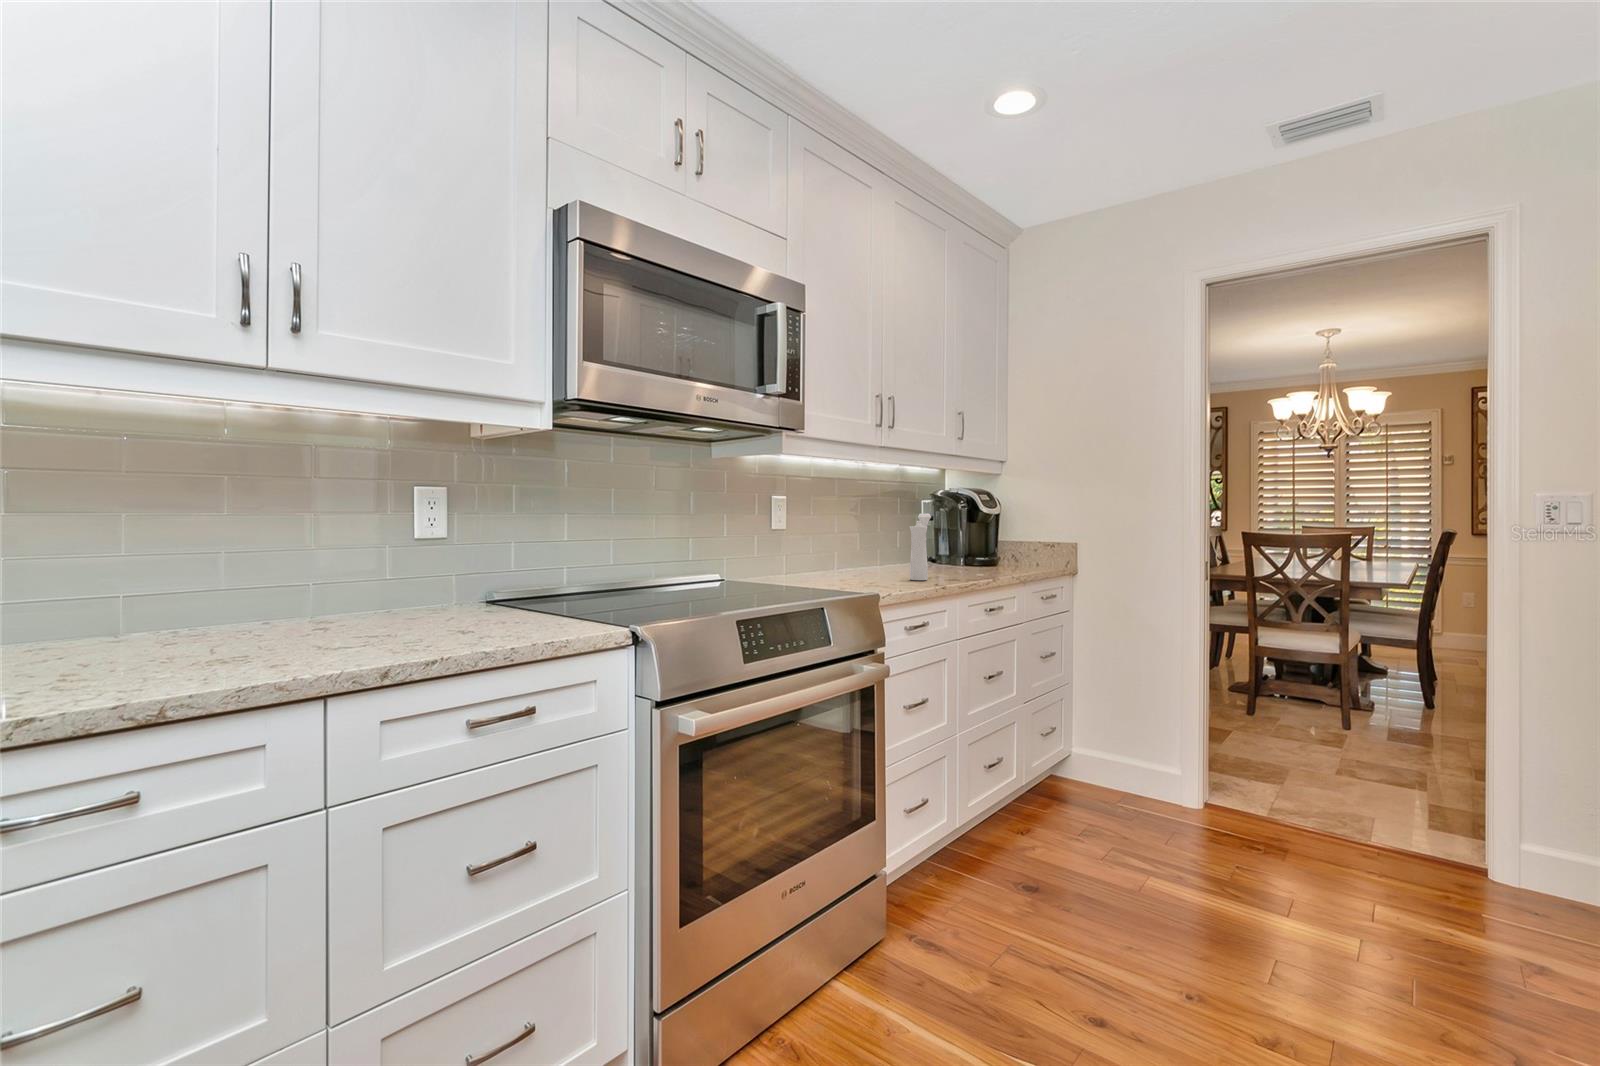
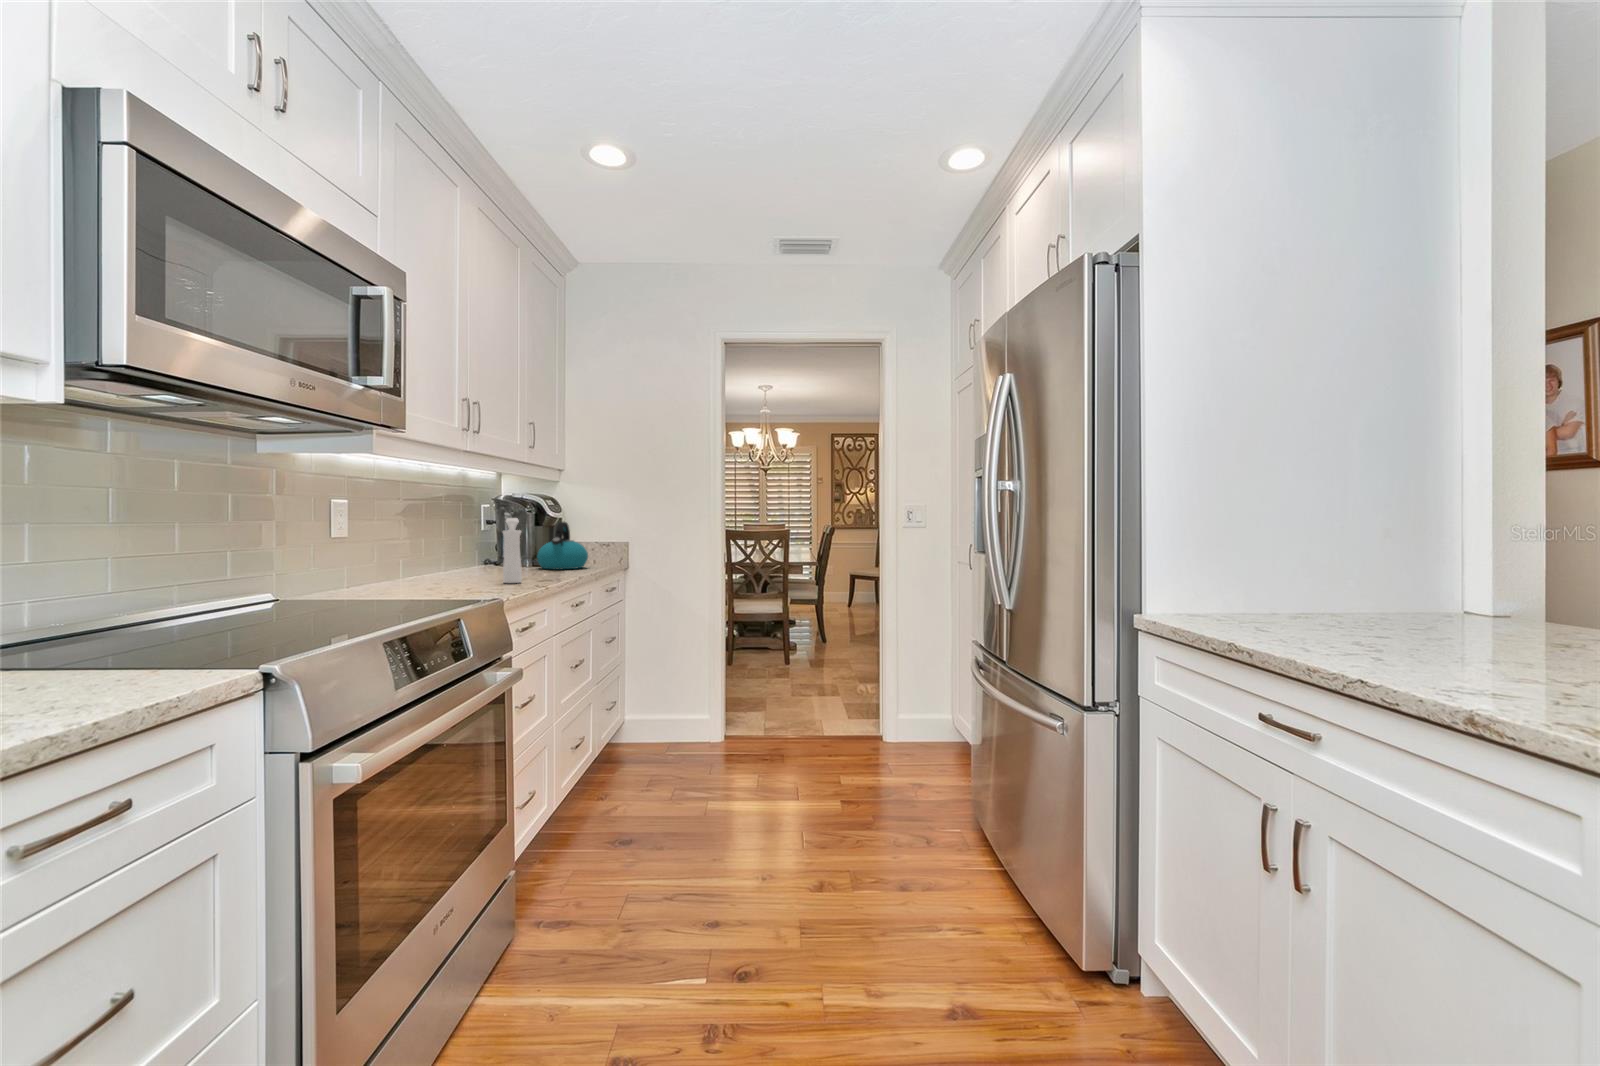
kettle: none [966,518,1020,570] -> present [537,522,588,569]

